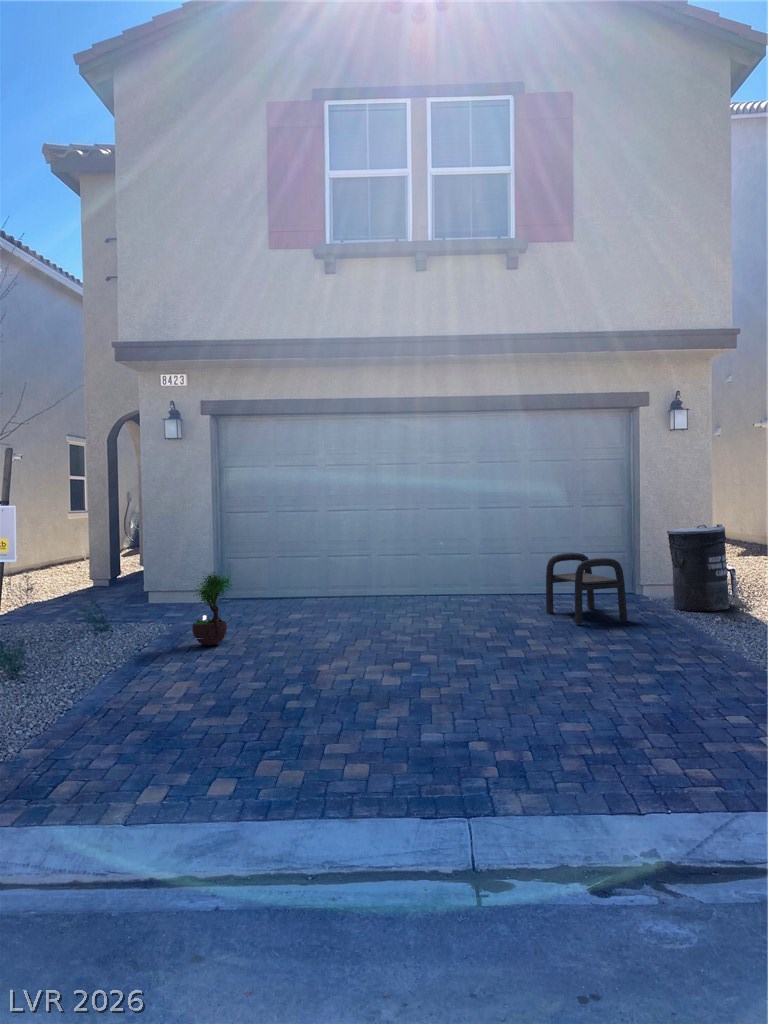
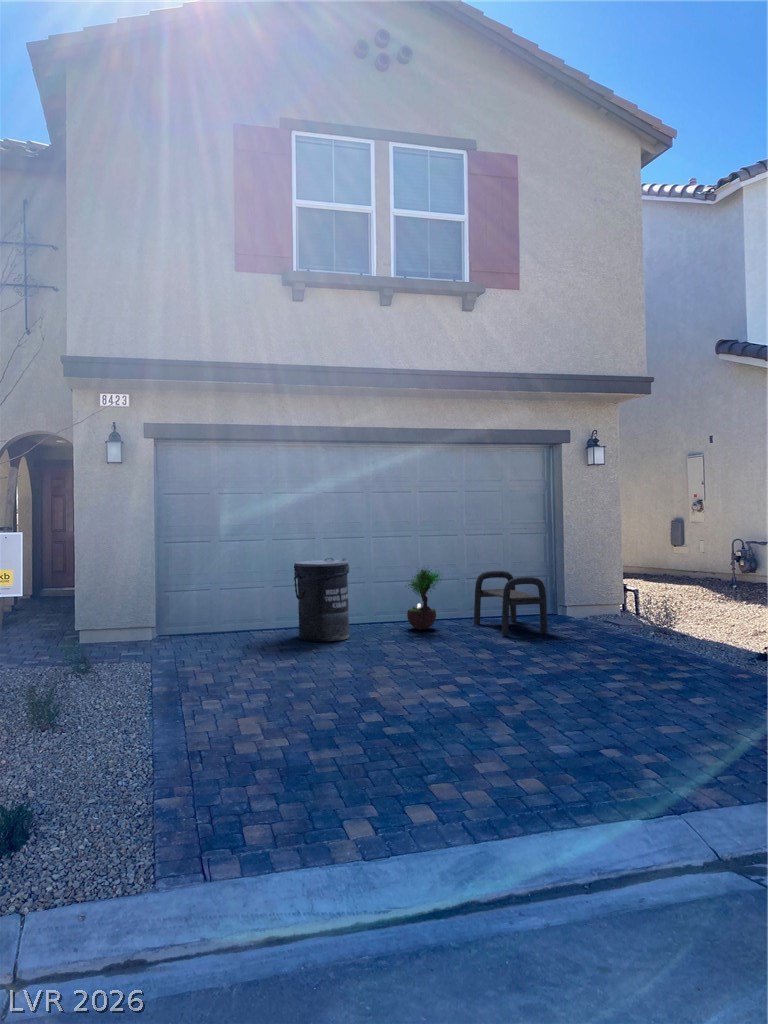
trash can: present [667,524,729,611] -> present [294,558,349,641]
potted tree: present [193,571,232,646] -> present [407,567,441,630]

